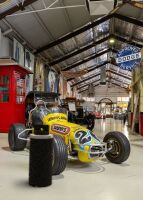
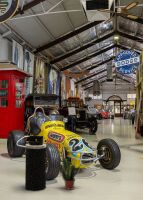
potted plant: none [66,147,91,186] -> present [58,157,80,190]

